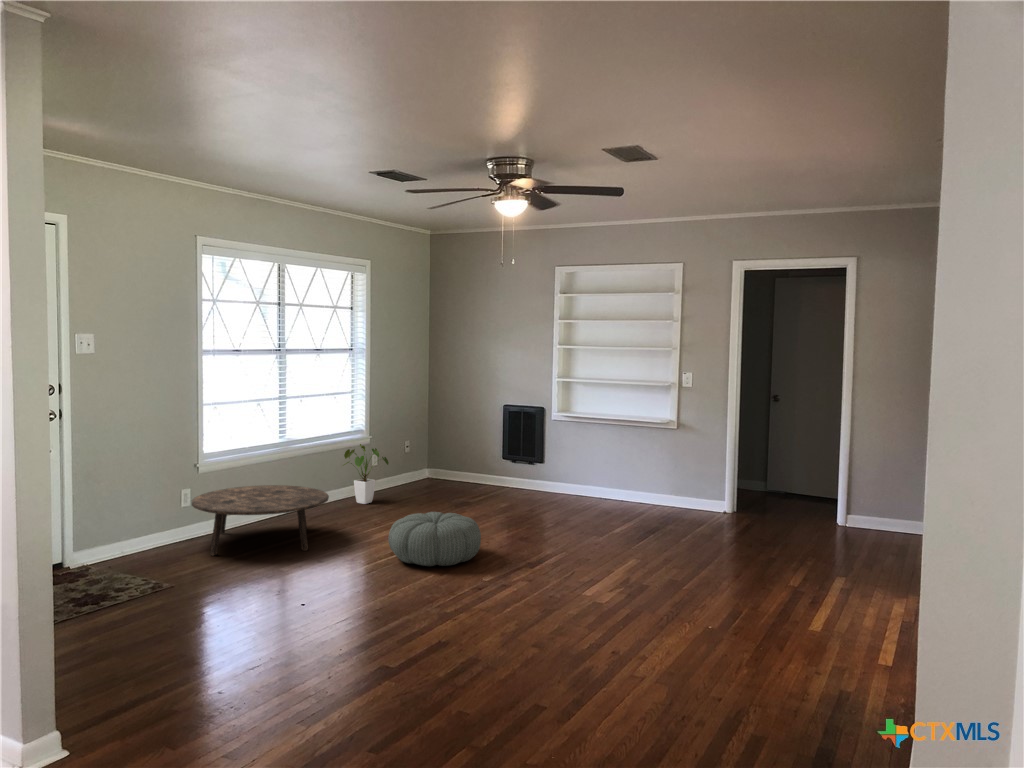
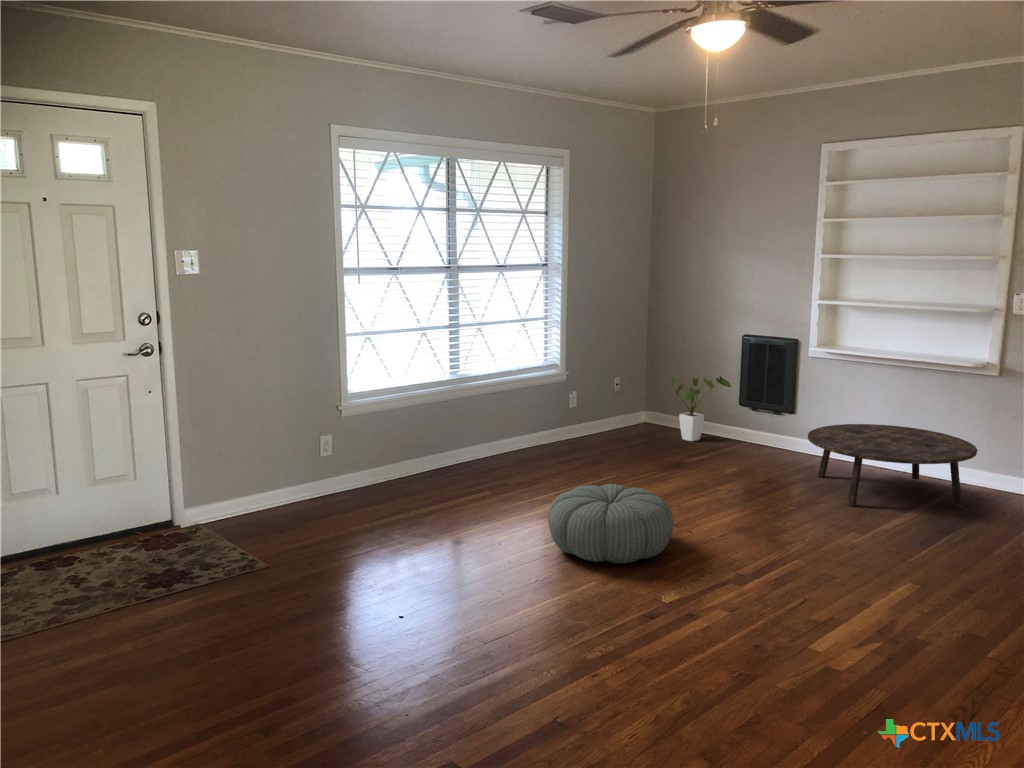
house plant: present [344,444,389,504] -> present [667,376,730,441]
coffee table: present [192,485,329,556] -> present [808,424,977,509]

